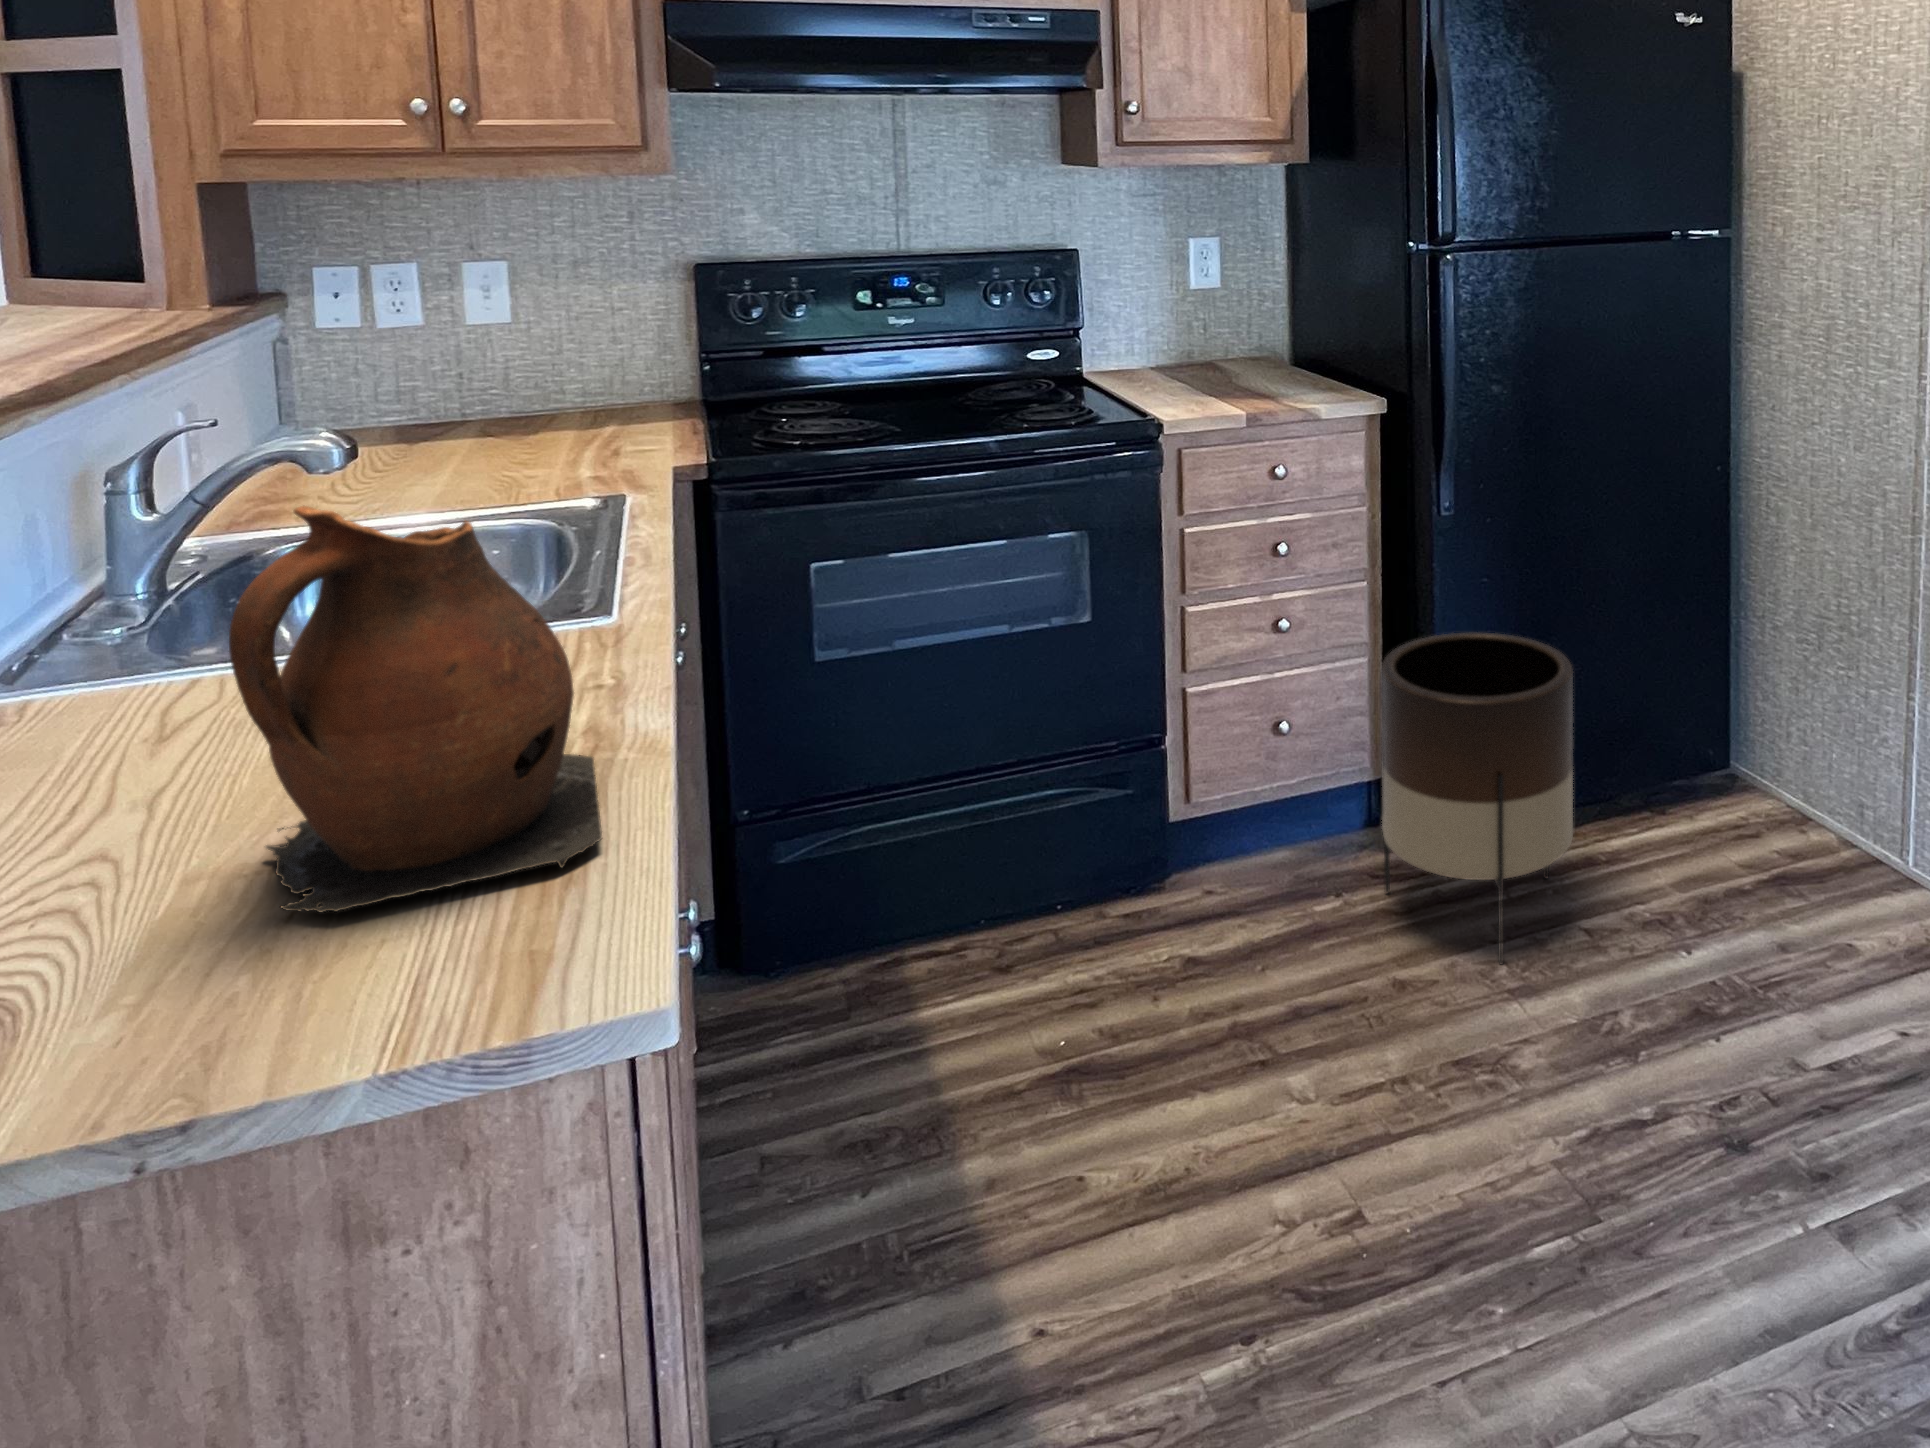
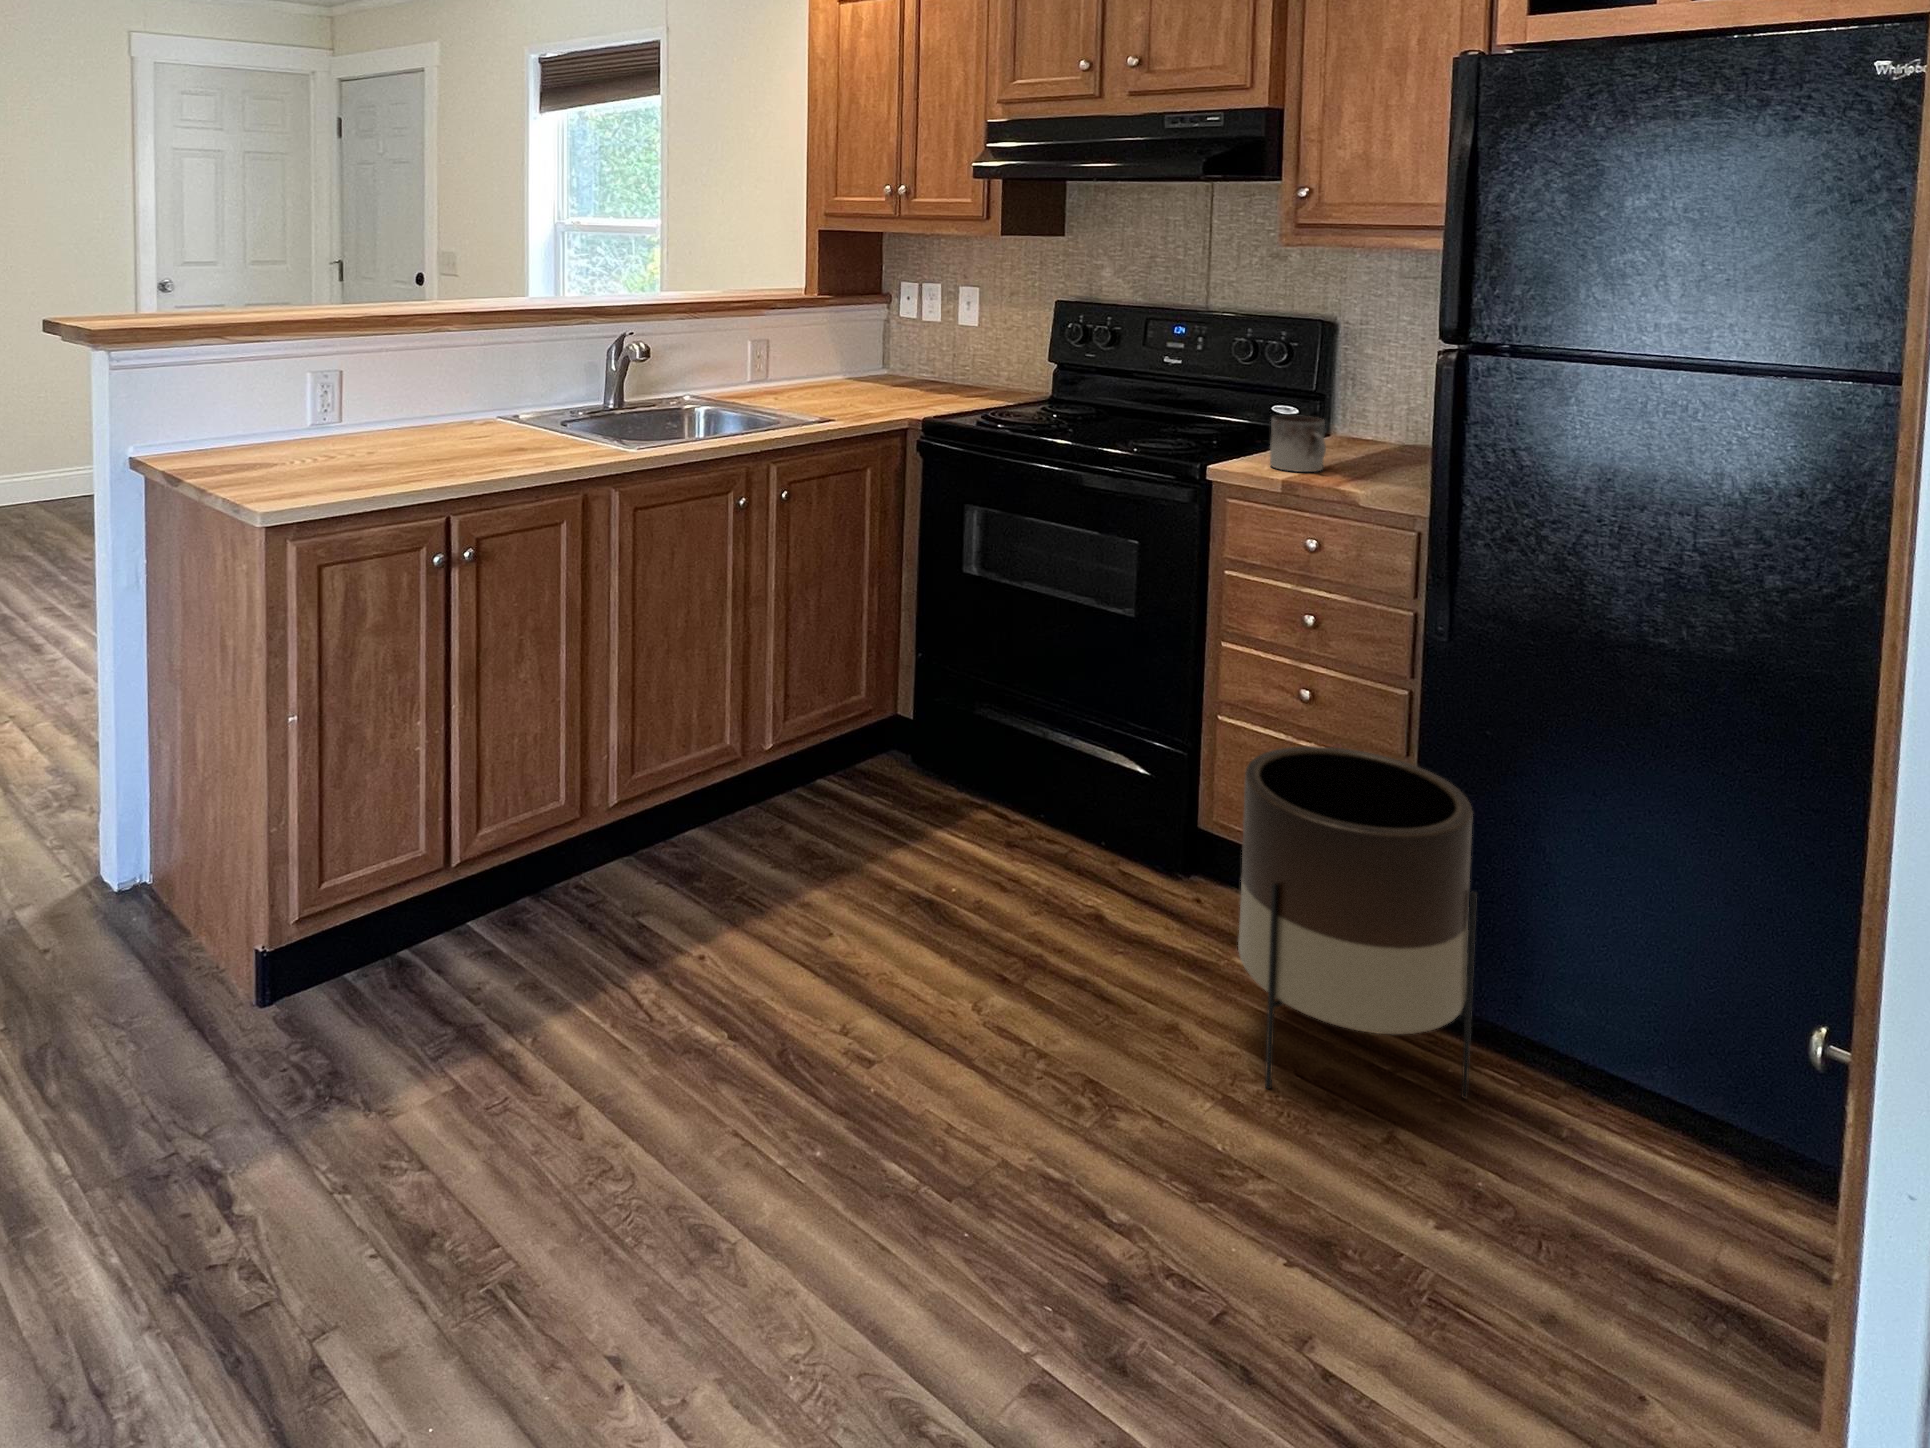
mug: none [1185,349,1256,409] -> present [1270,415,1326,472]
ceramic pitcher: present [229,506,602,912] -> none [344,329,485,487]

